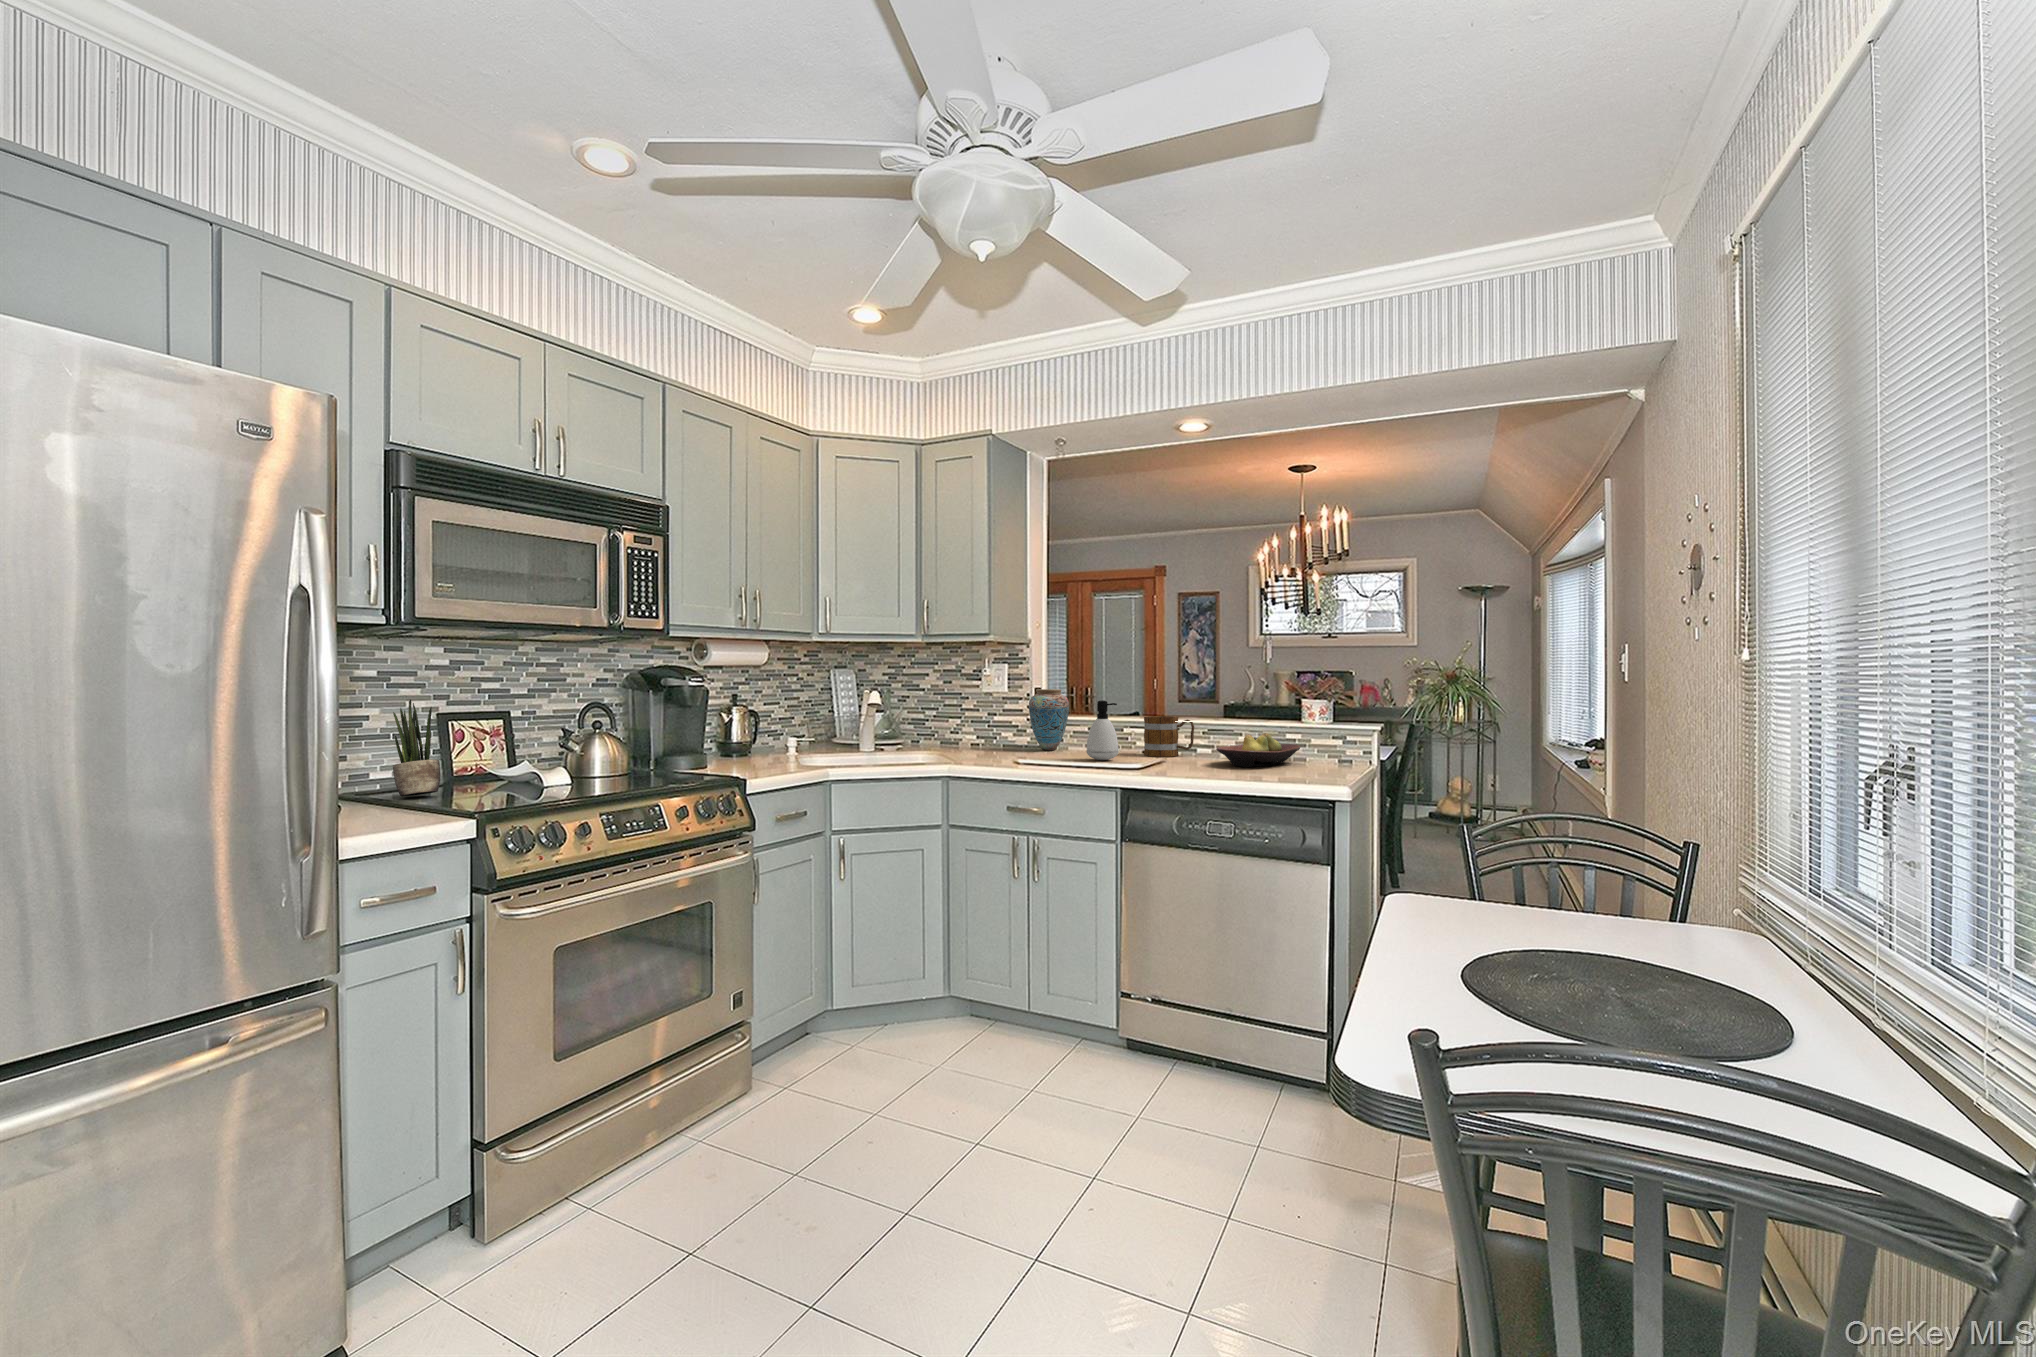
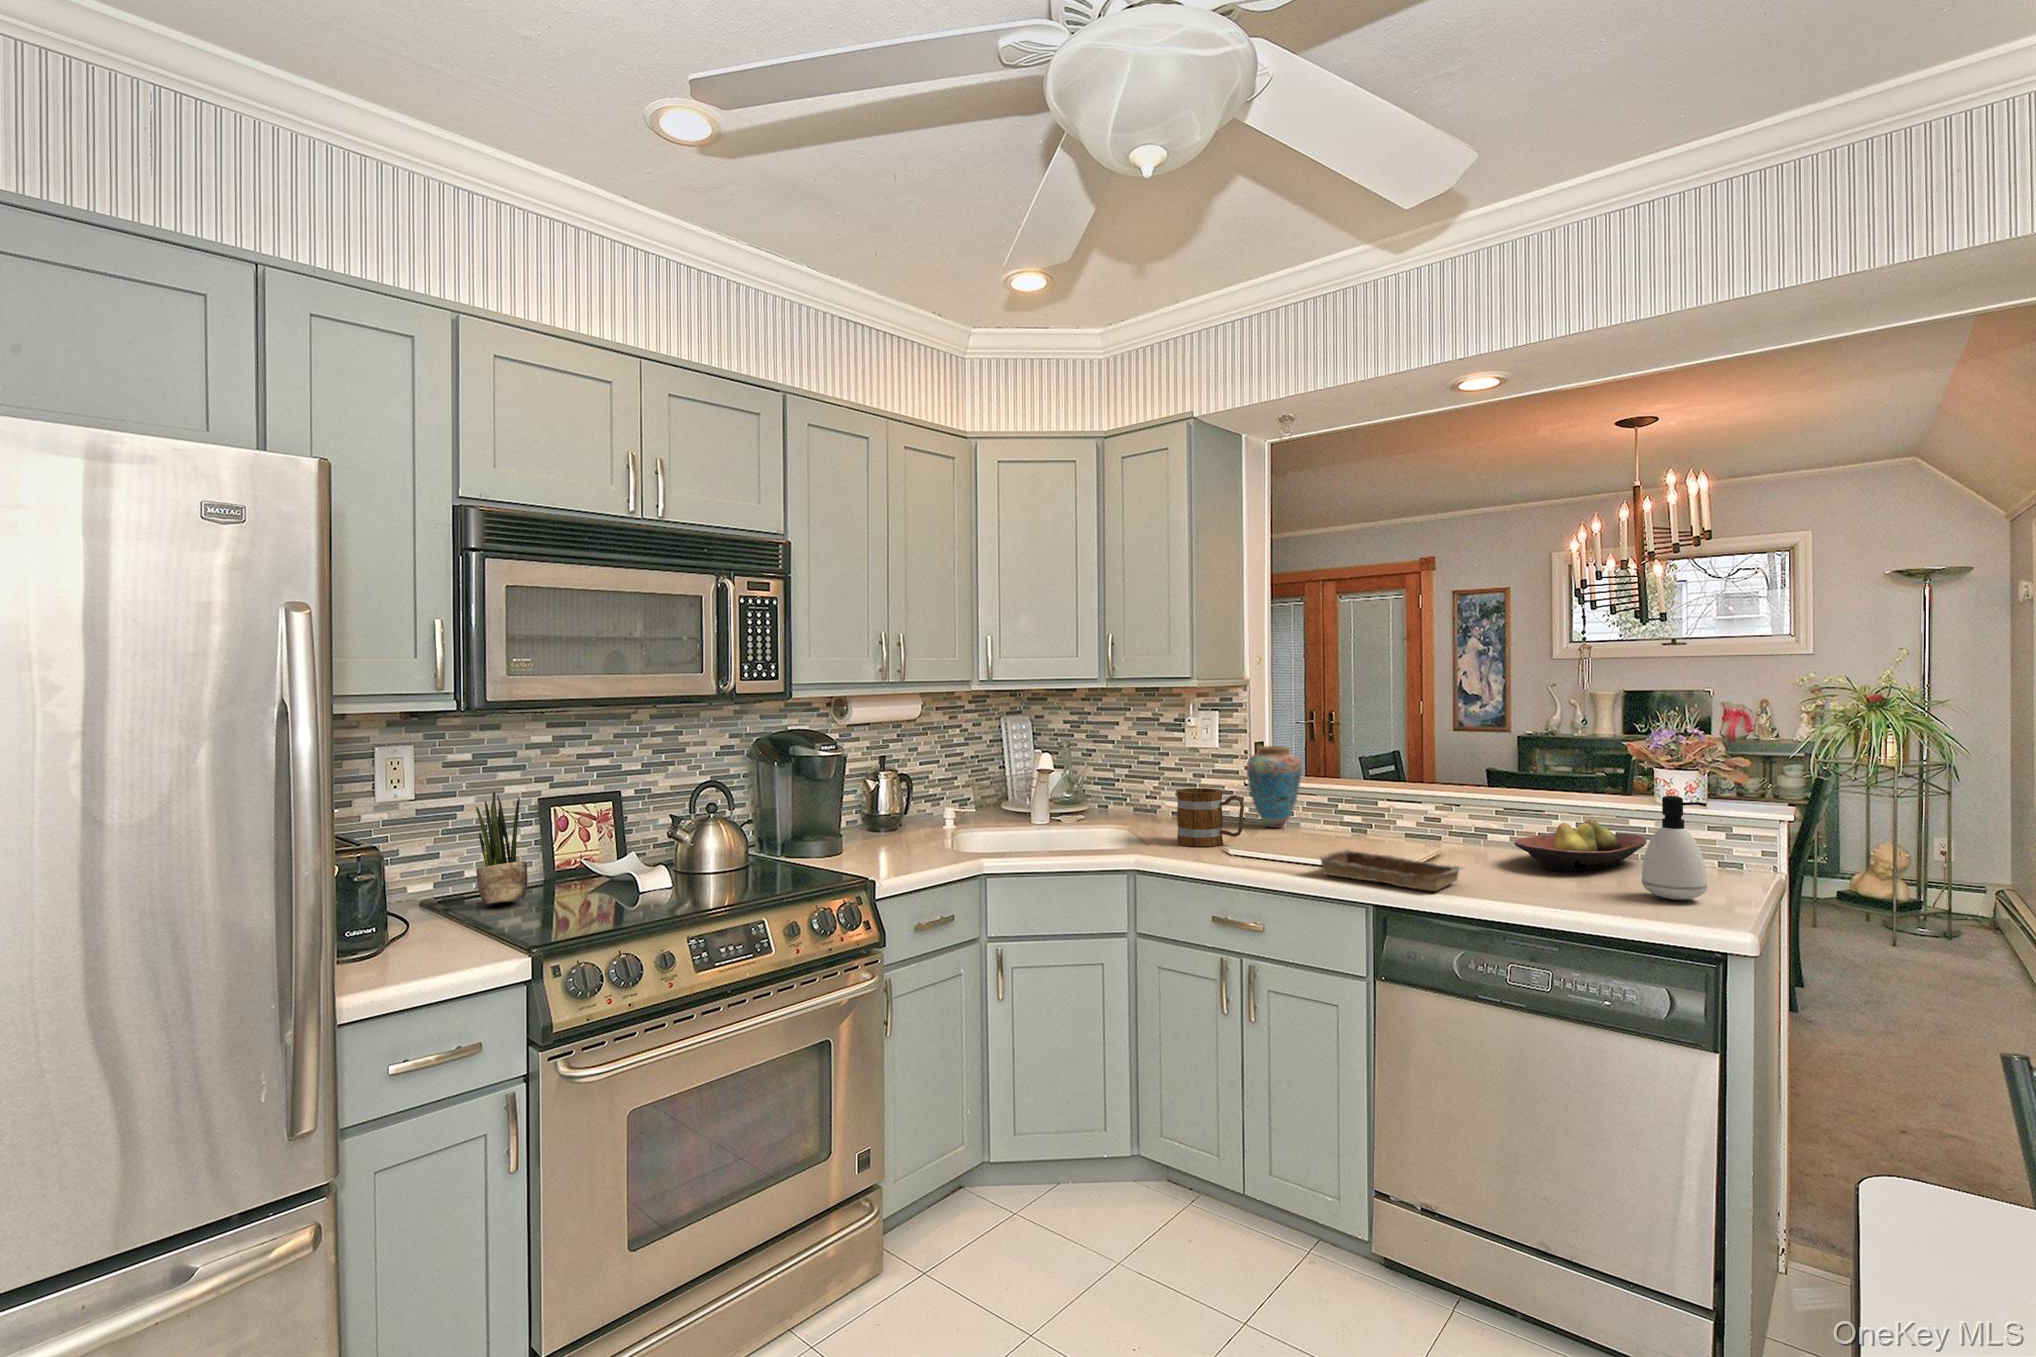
soap dispenser: present [1087,700,1119,760] -> present [1642,796,1707,900]
mug: present [1144,716,1194,757] -> present [1176,788,1244,846]
tray: none [1081,755,1186,776] -> present [1319,850,1465,891]

